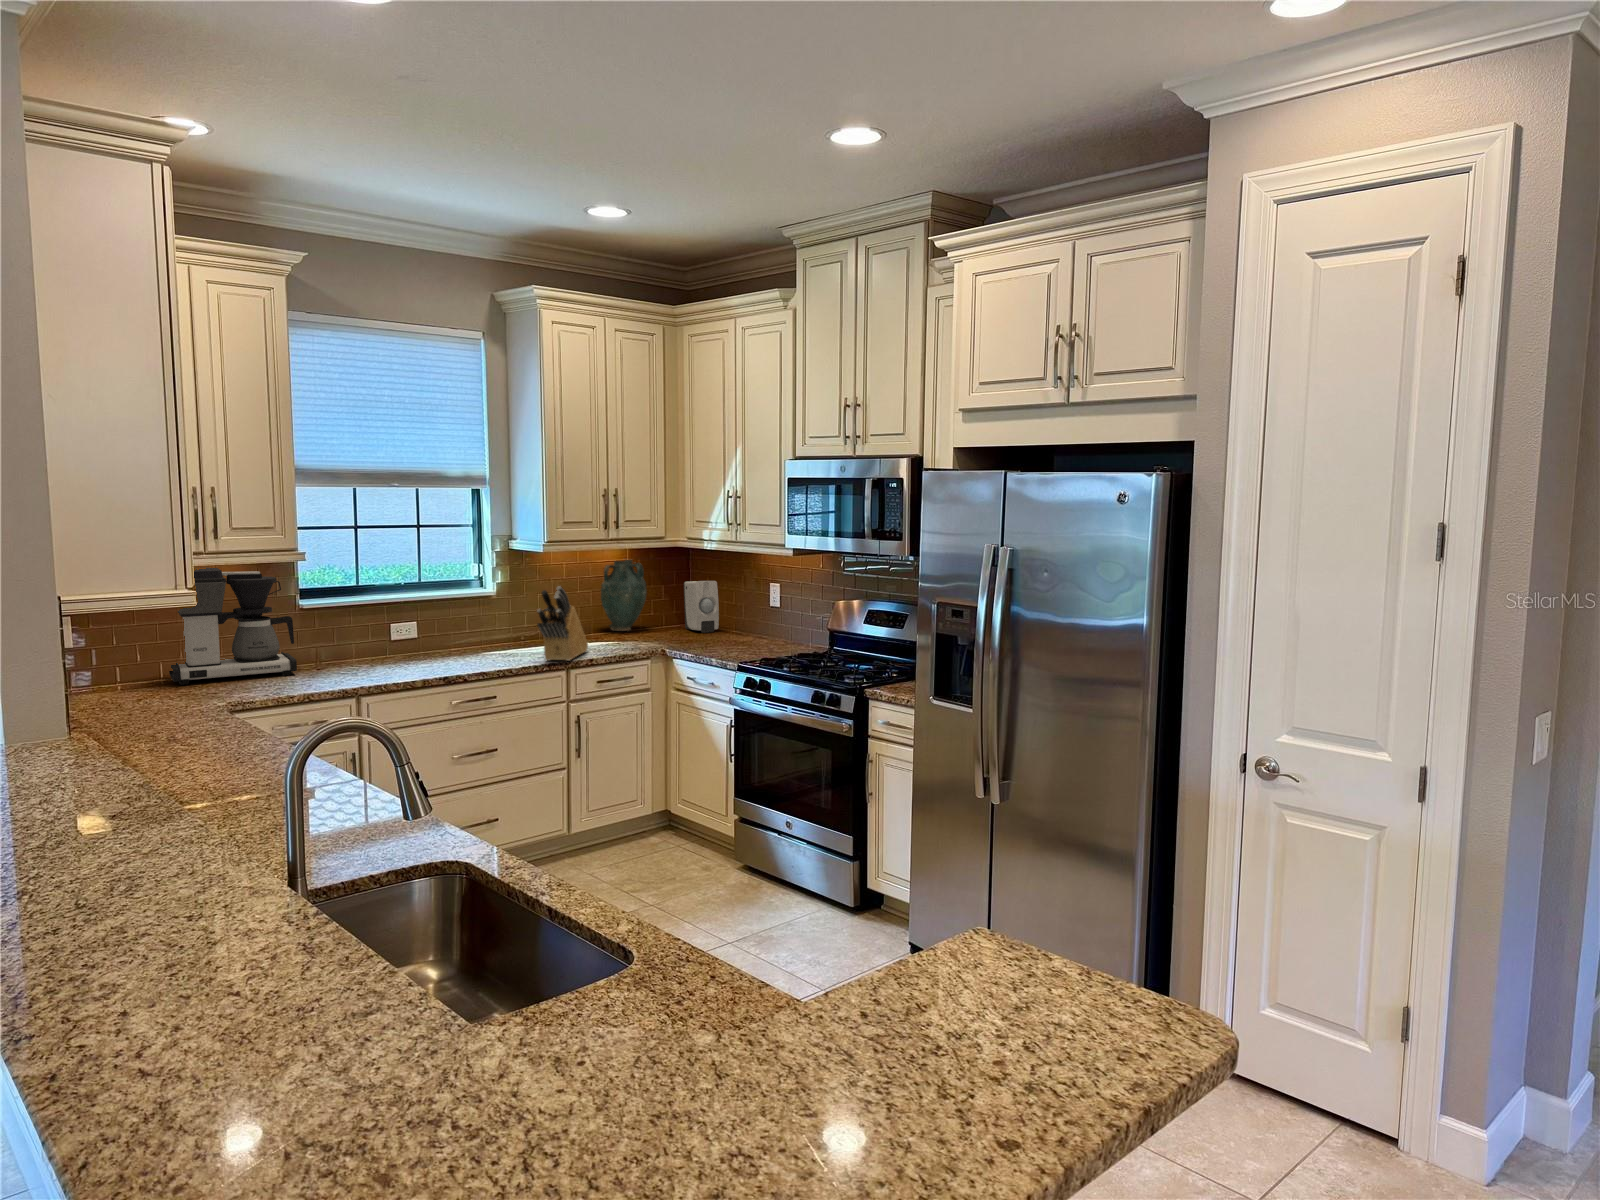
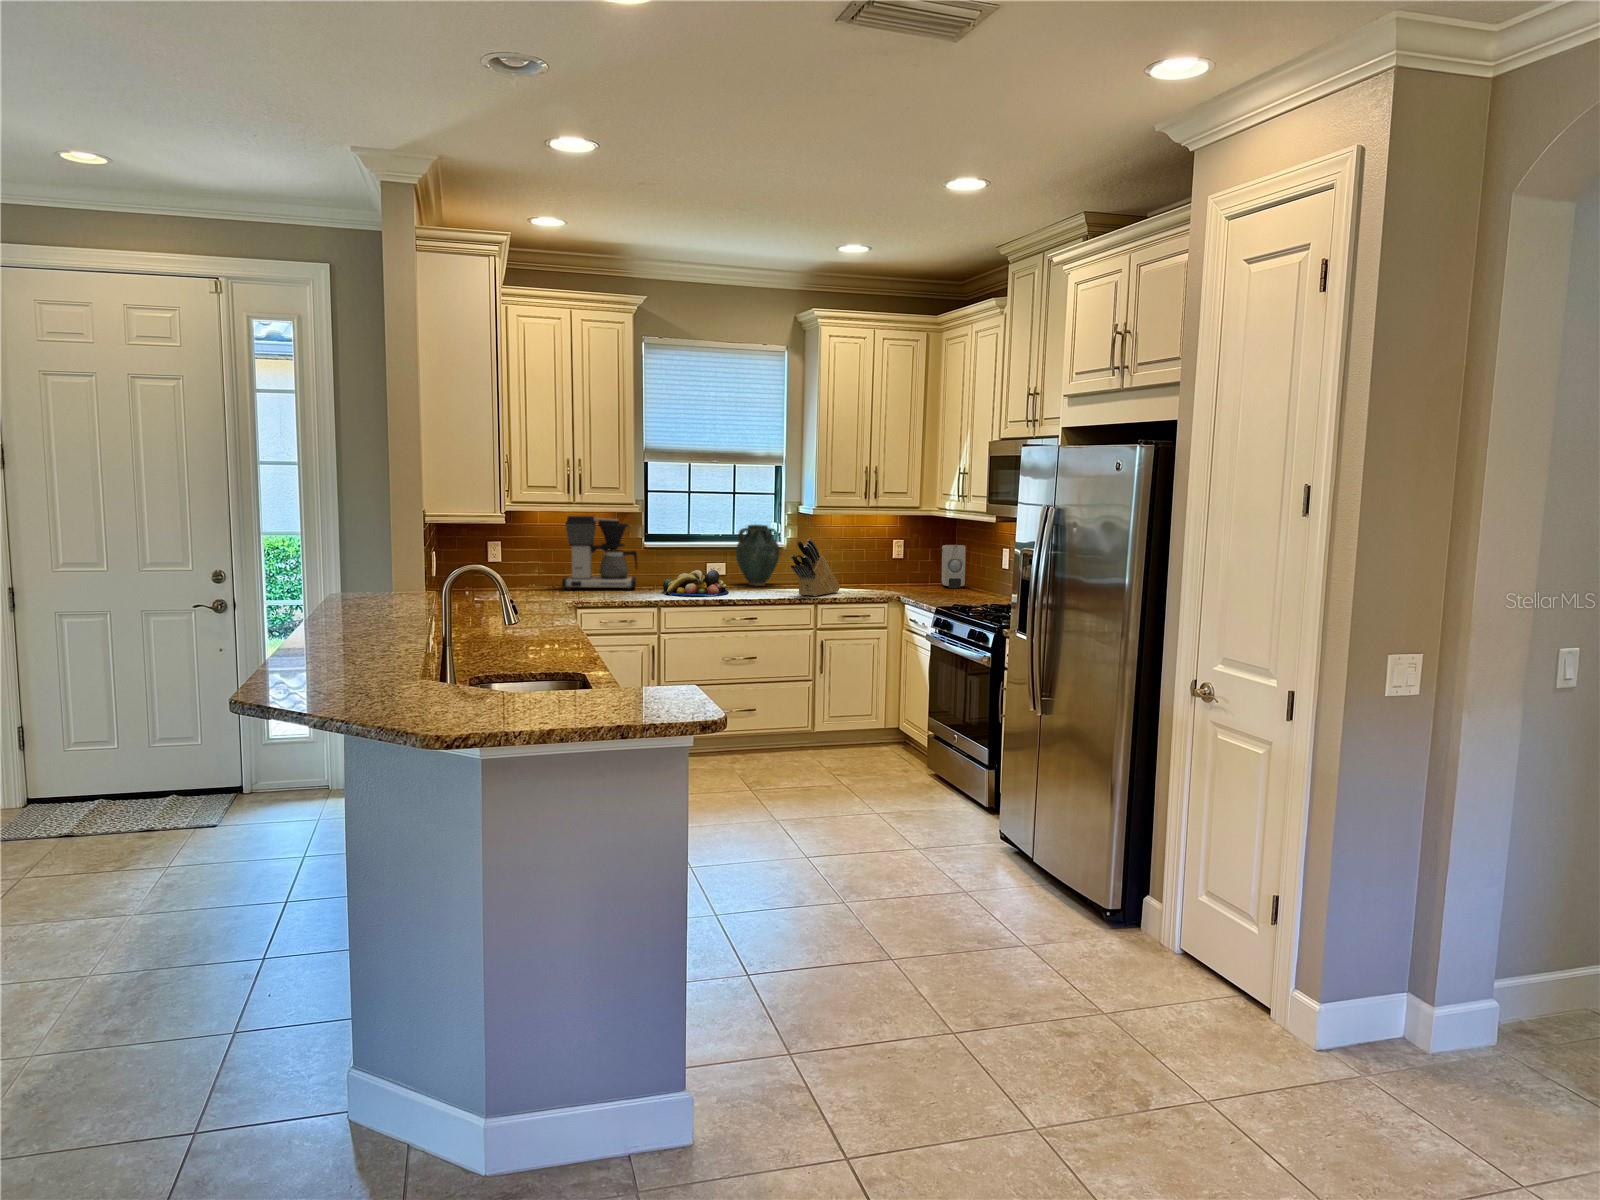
vase: present [601,560,647,631] -> present [735,525,780,586]
fruit bowl: none [343,636,445,678] -> present [663,570,728,596]

